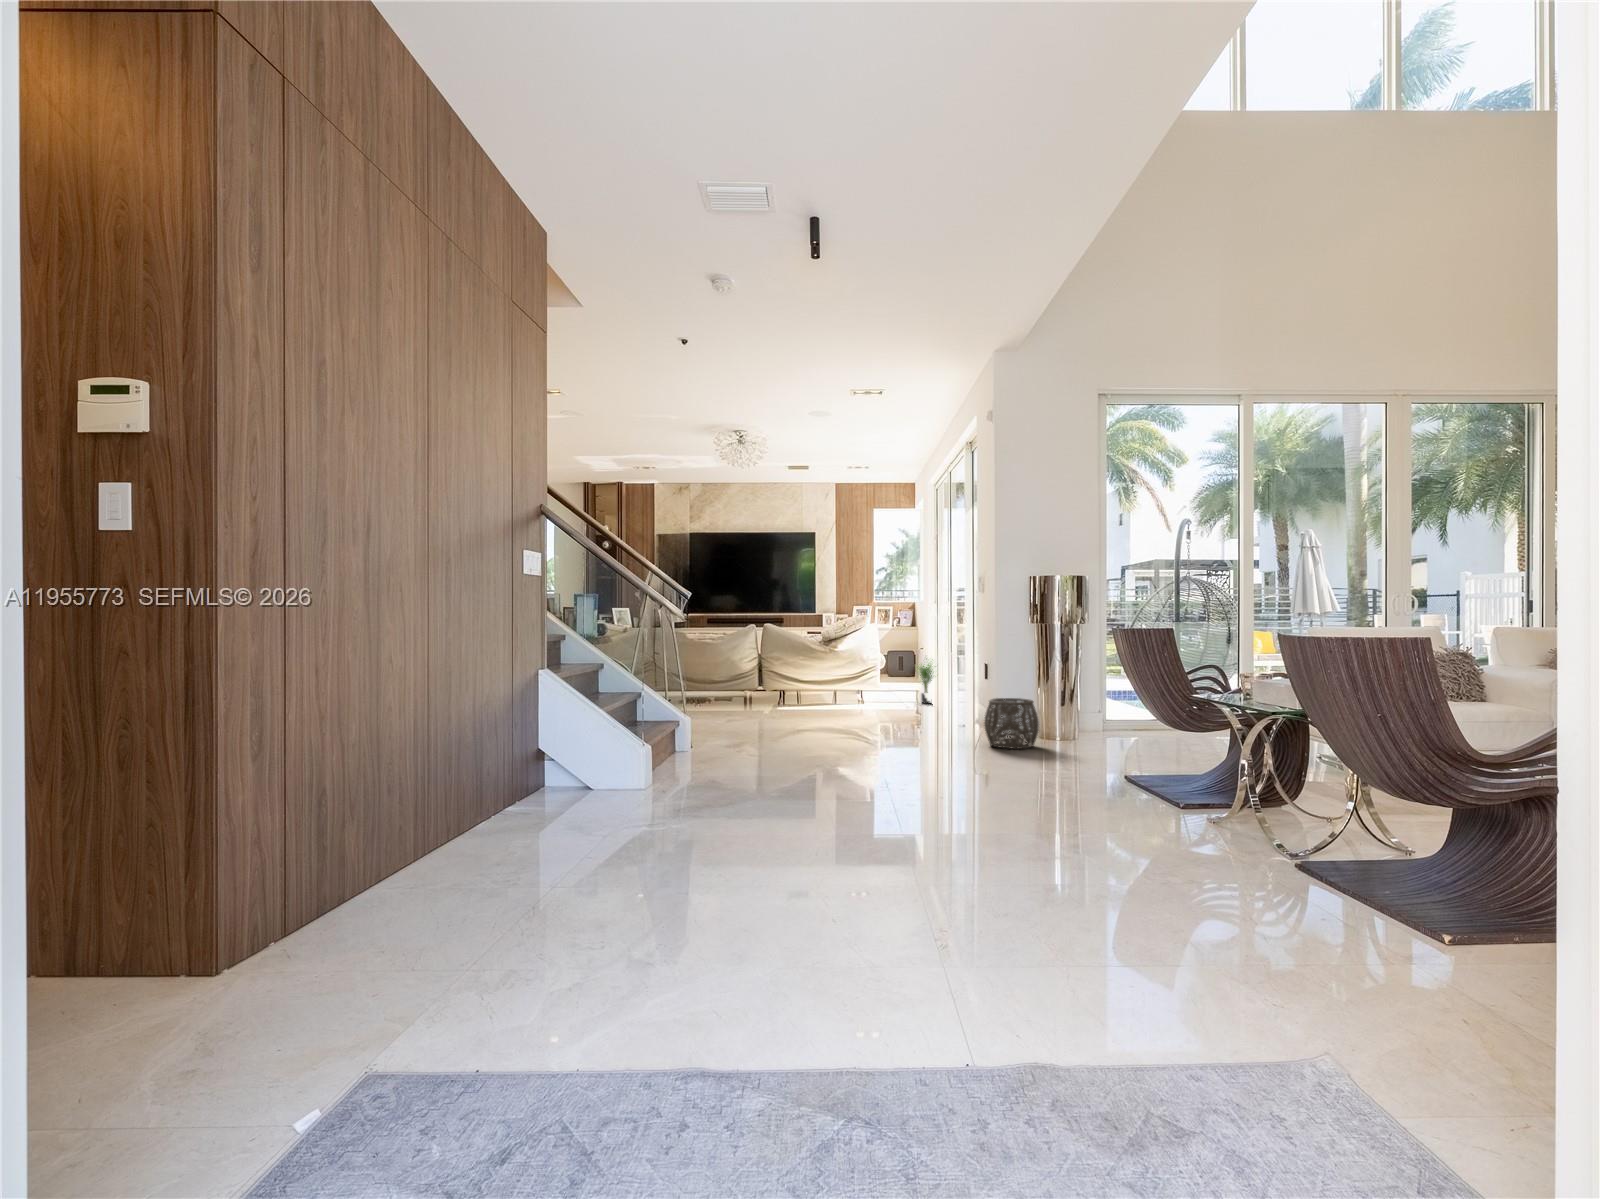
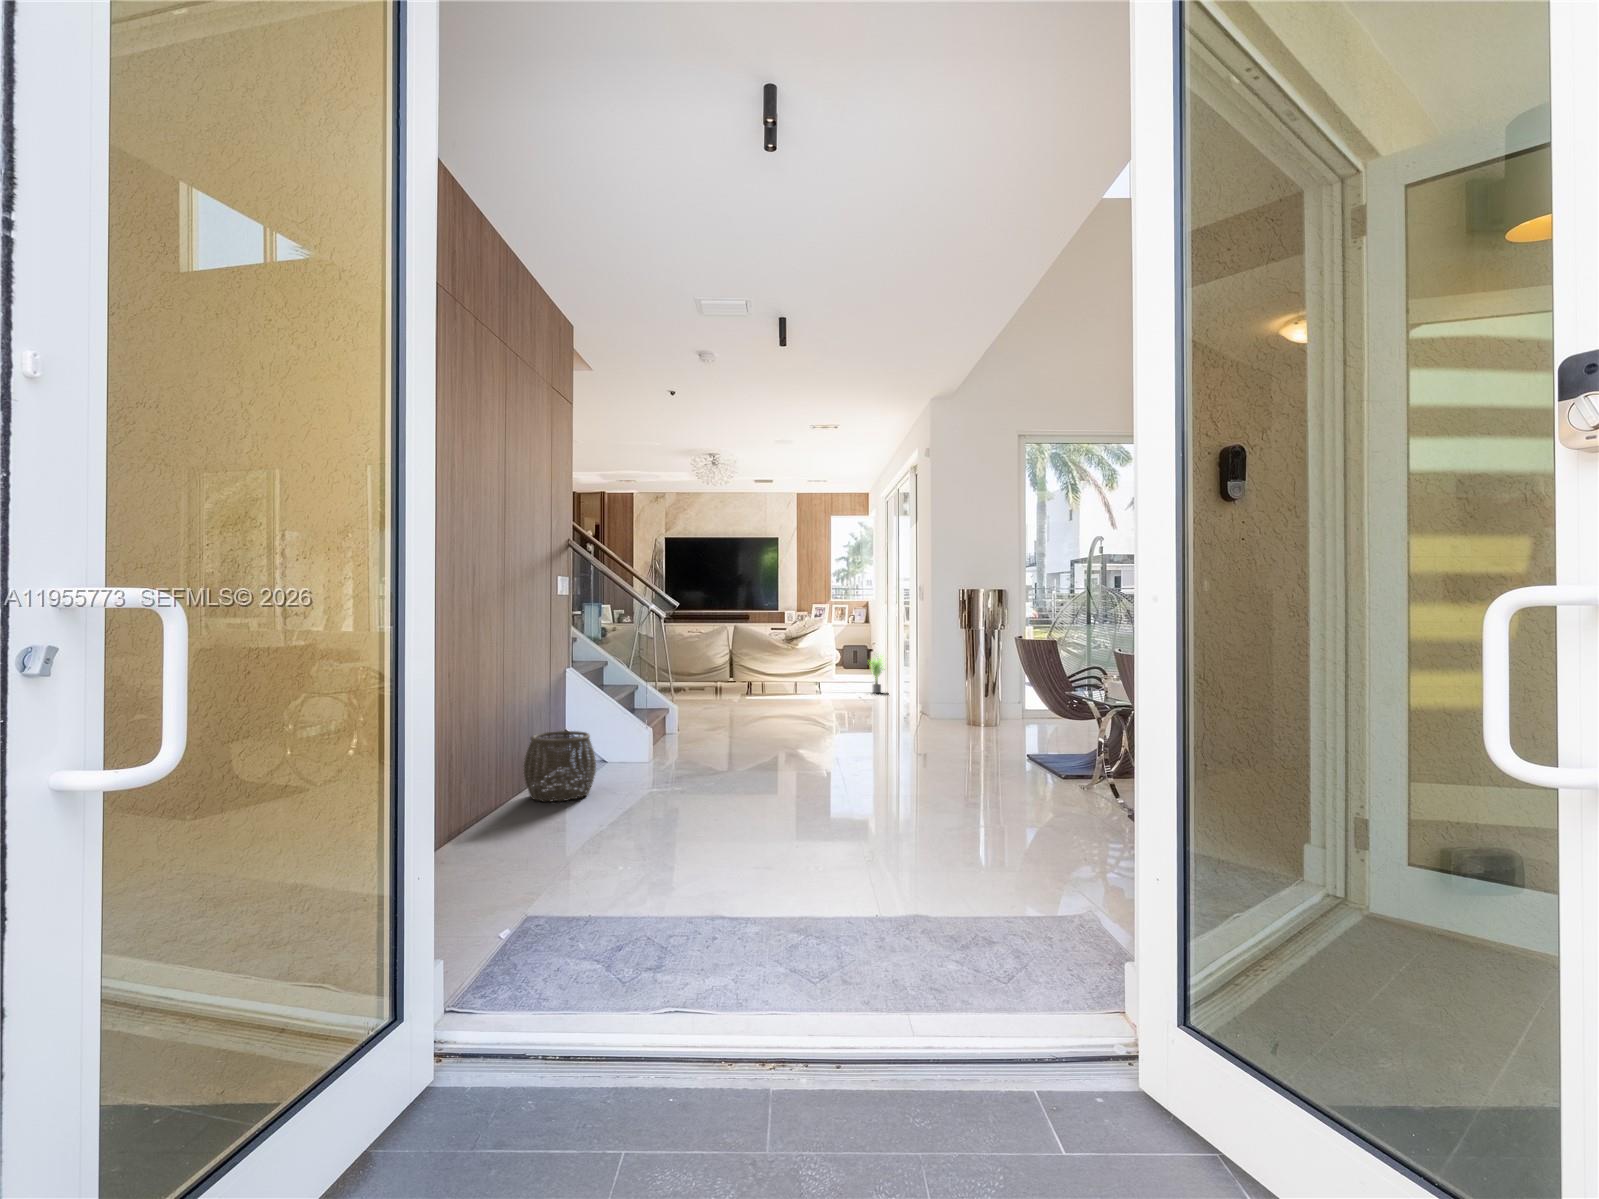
woven basket: present [984,698,1039,749] -> present [523,731,596,802]

